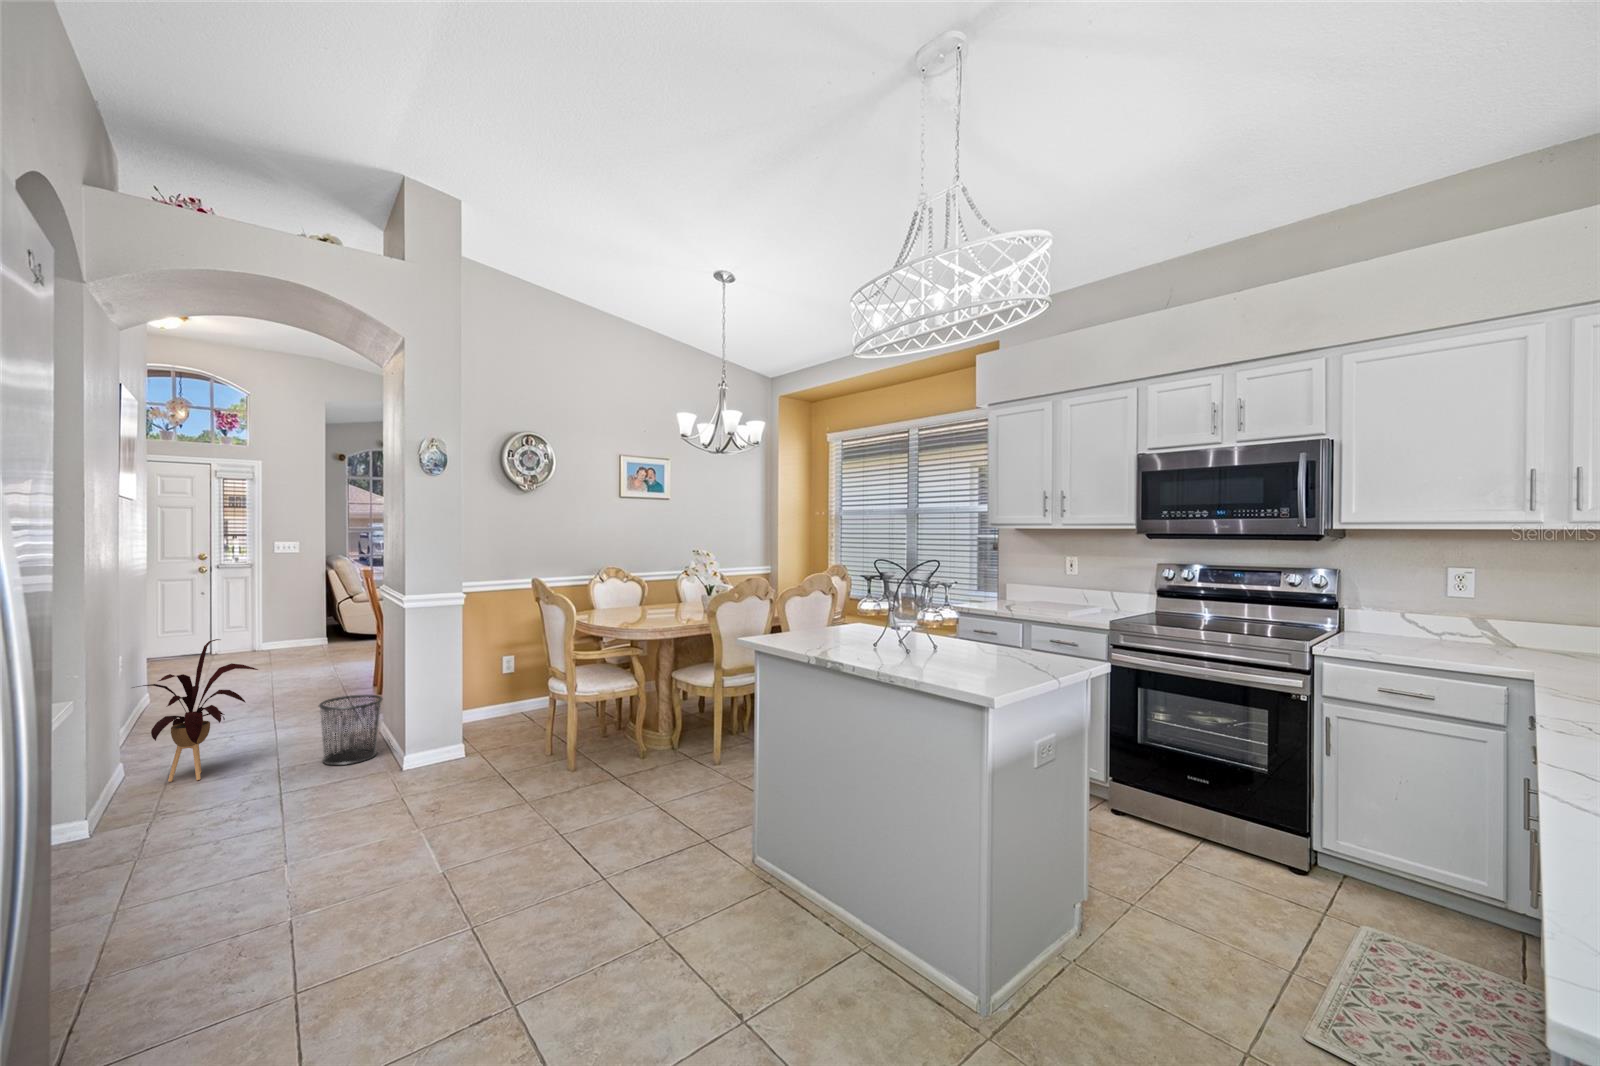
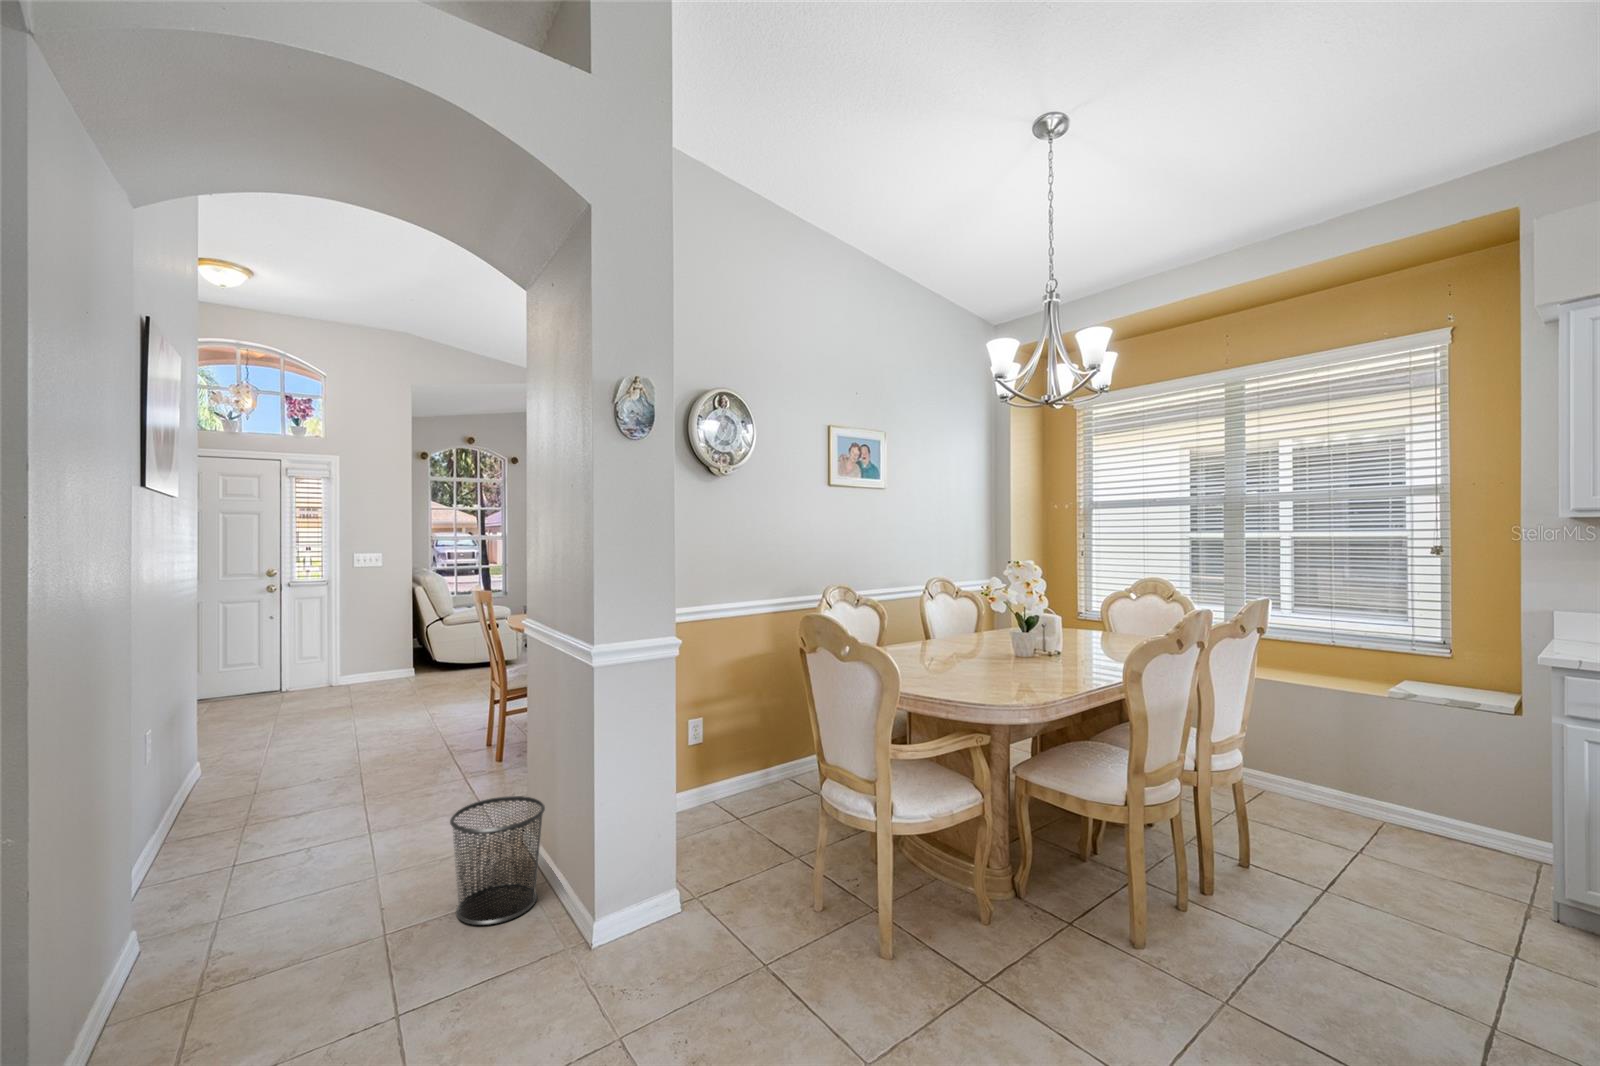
house plant: present [134,639,258,781] -> none [152,715,358,962]

